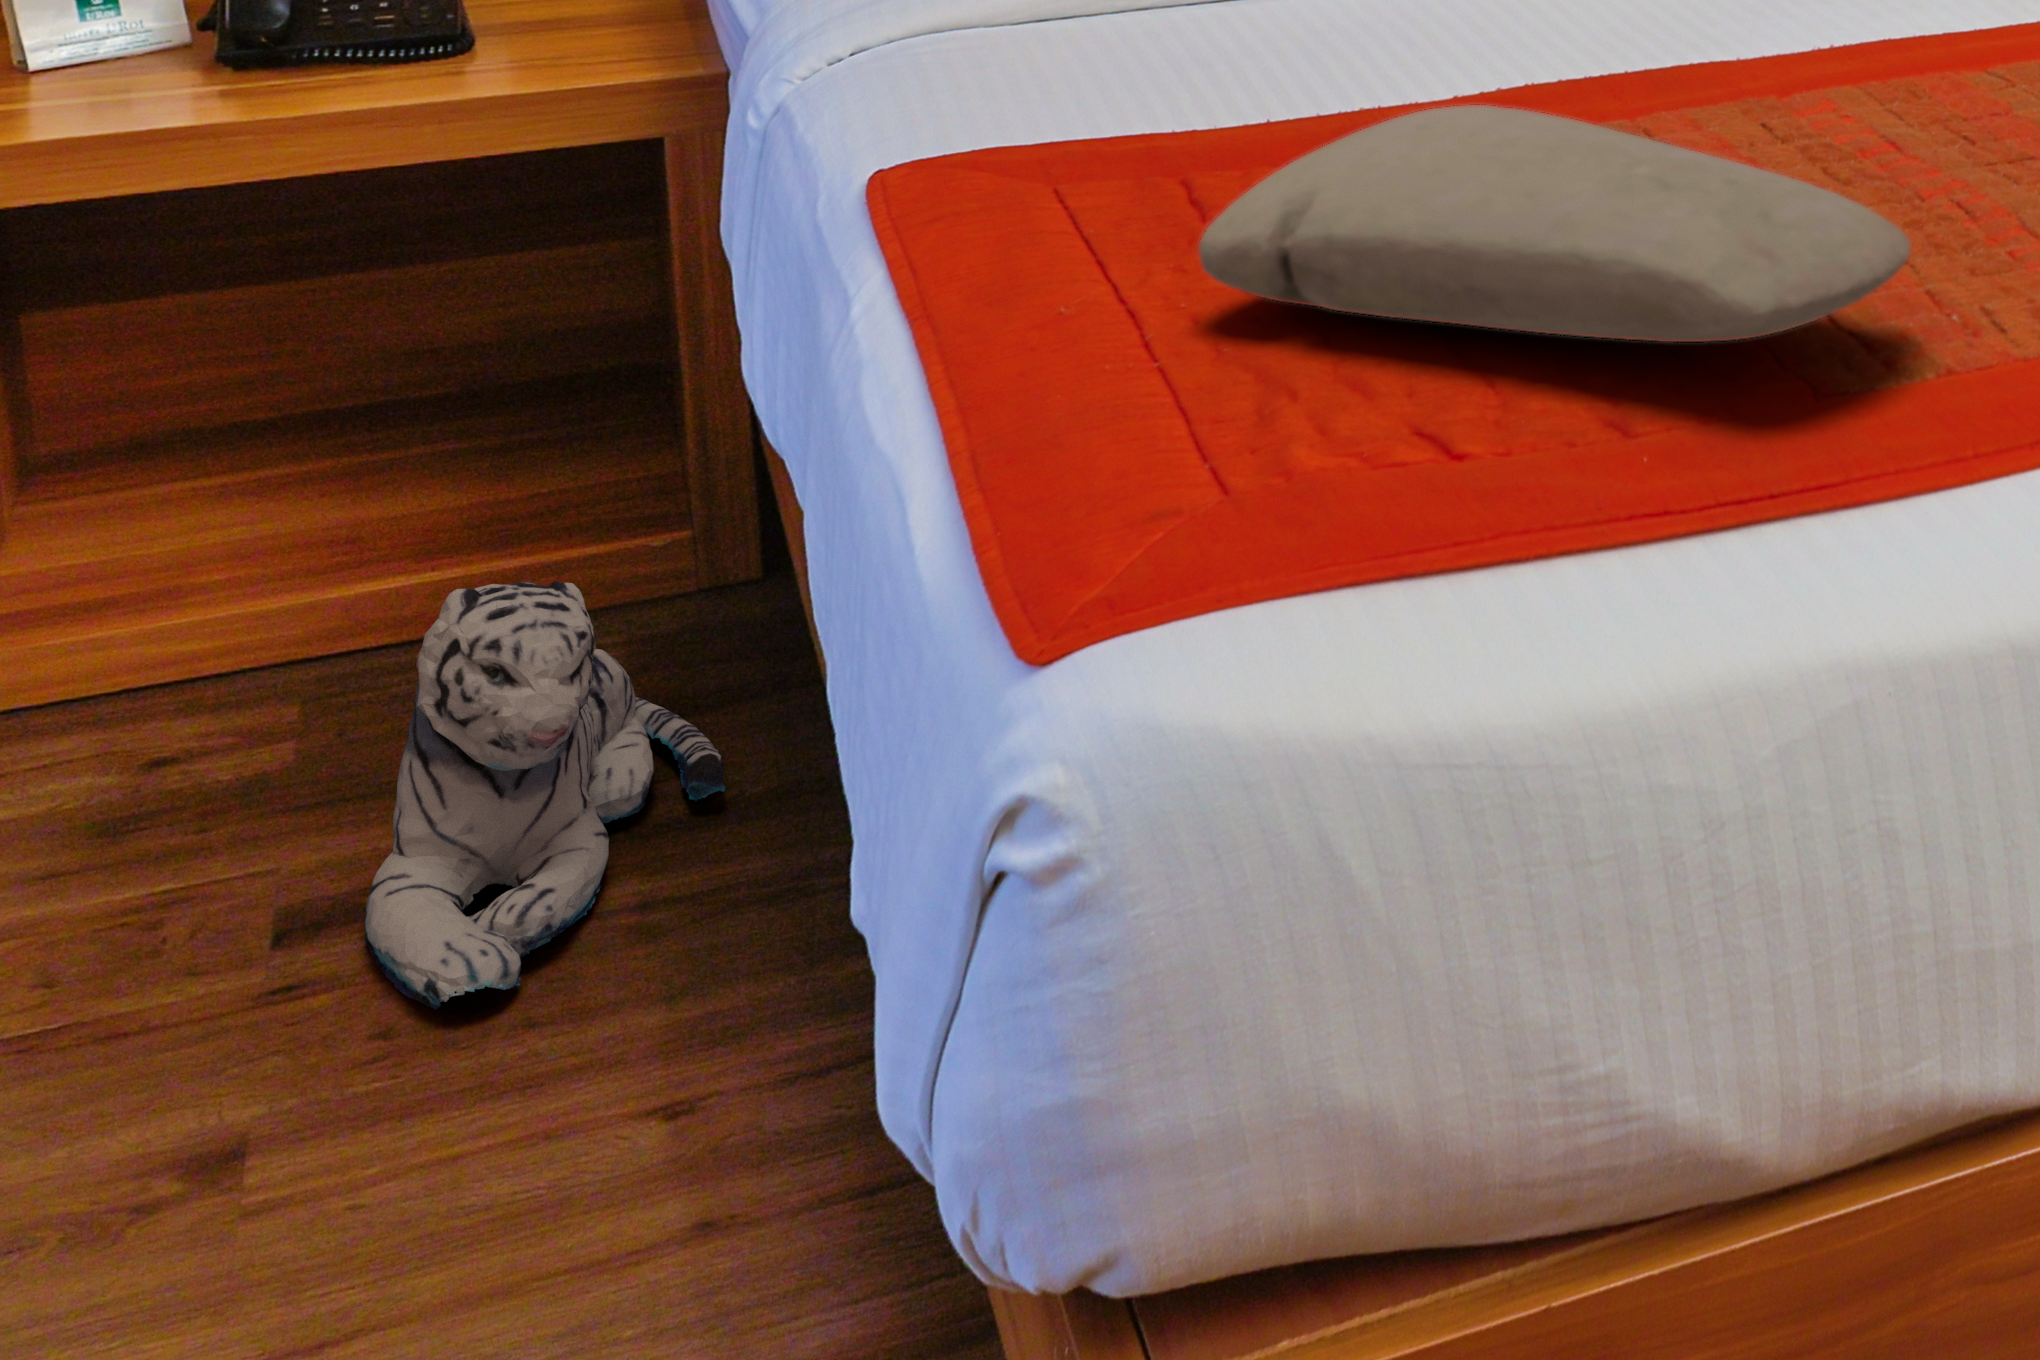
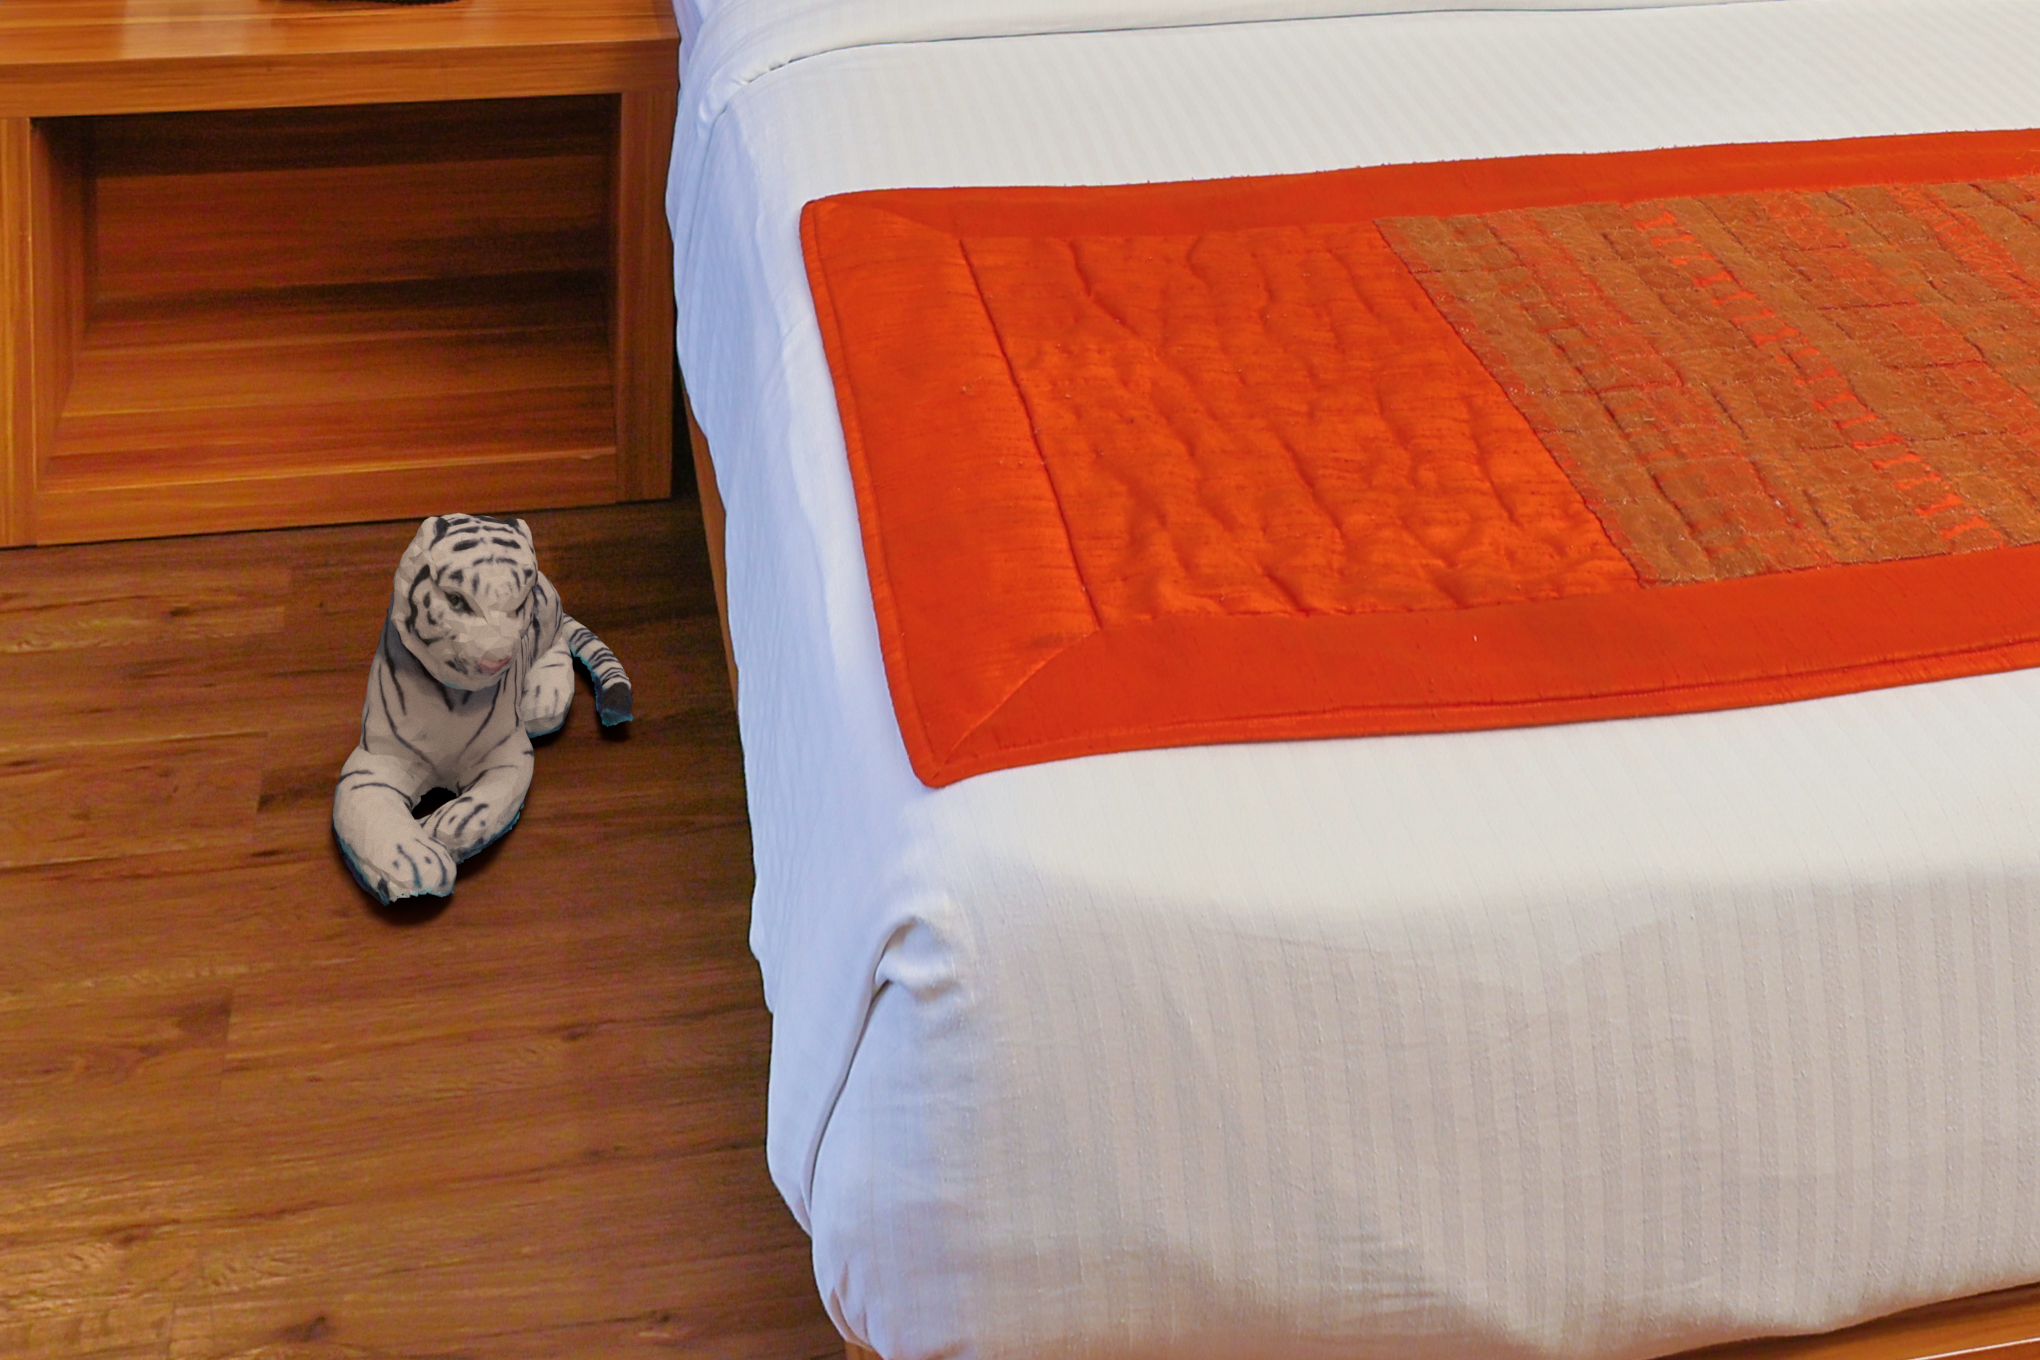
pillow: present [1199,105,1911,342] -> none [1085,217,1740,509]

